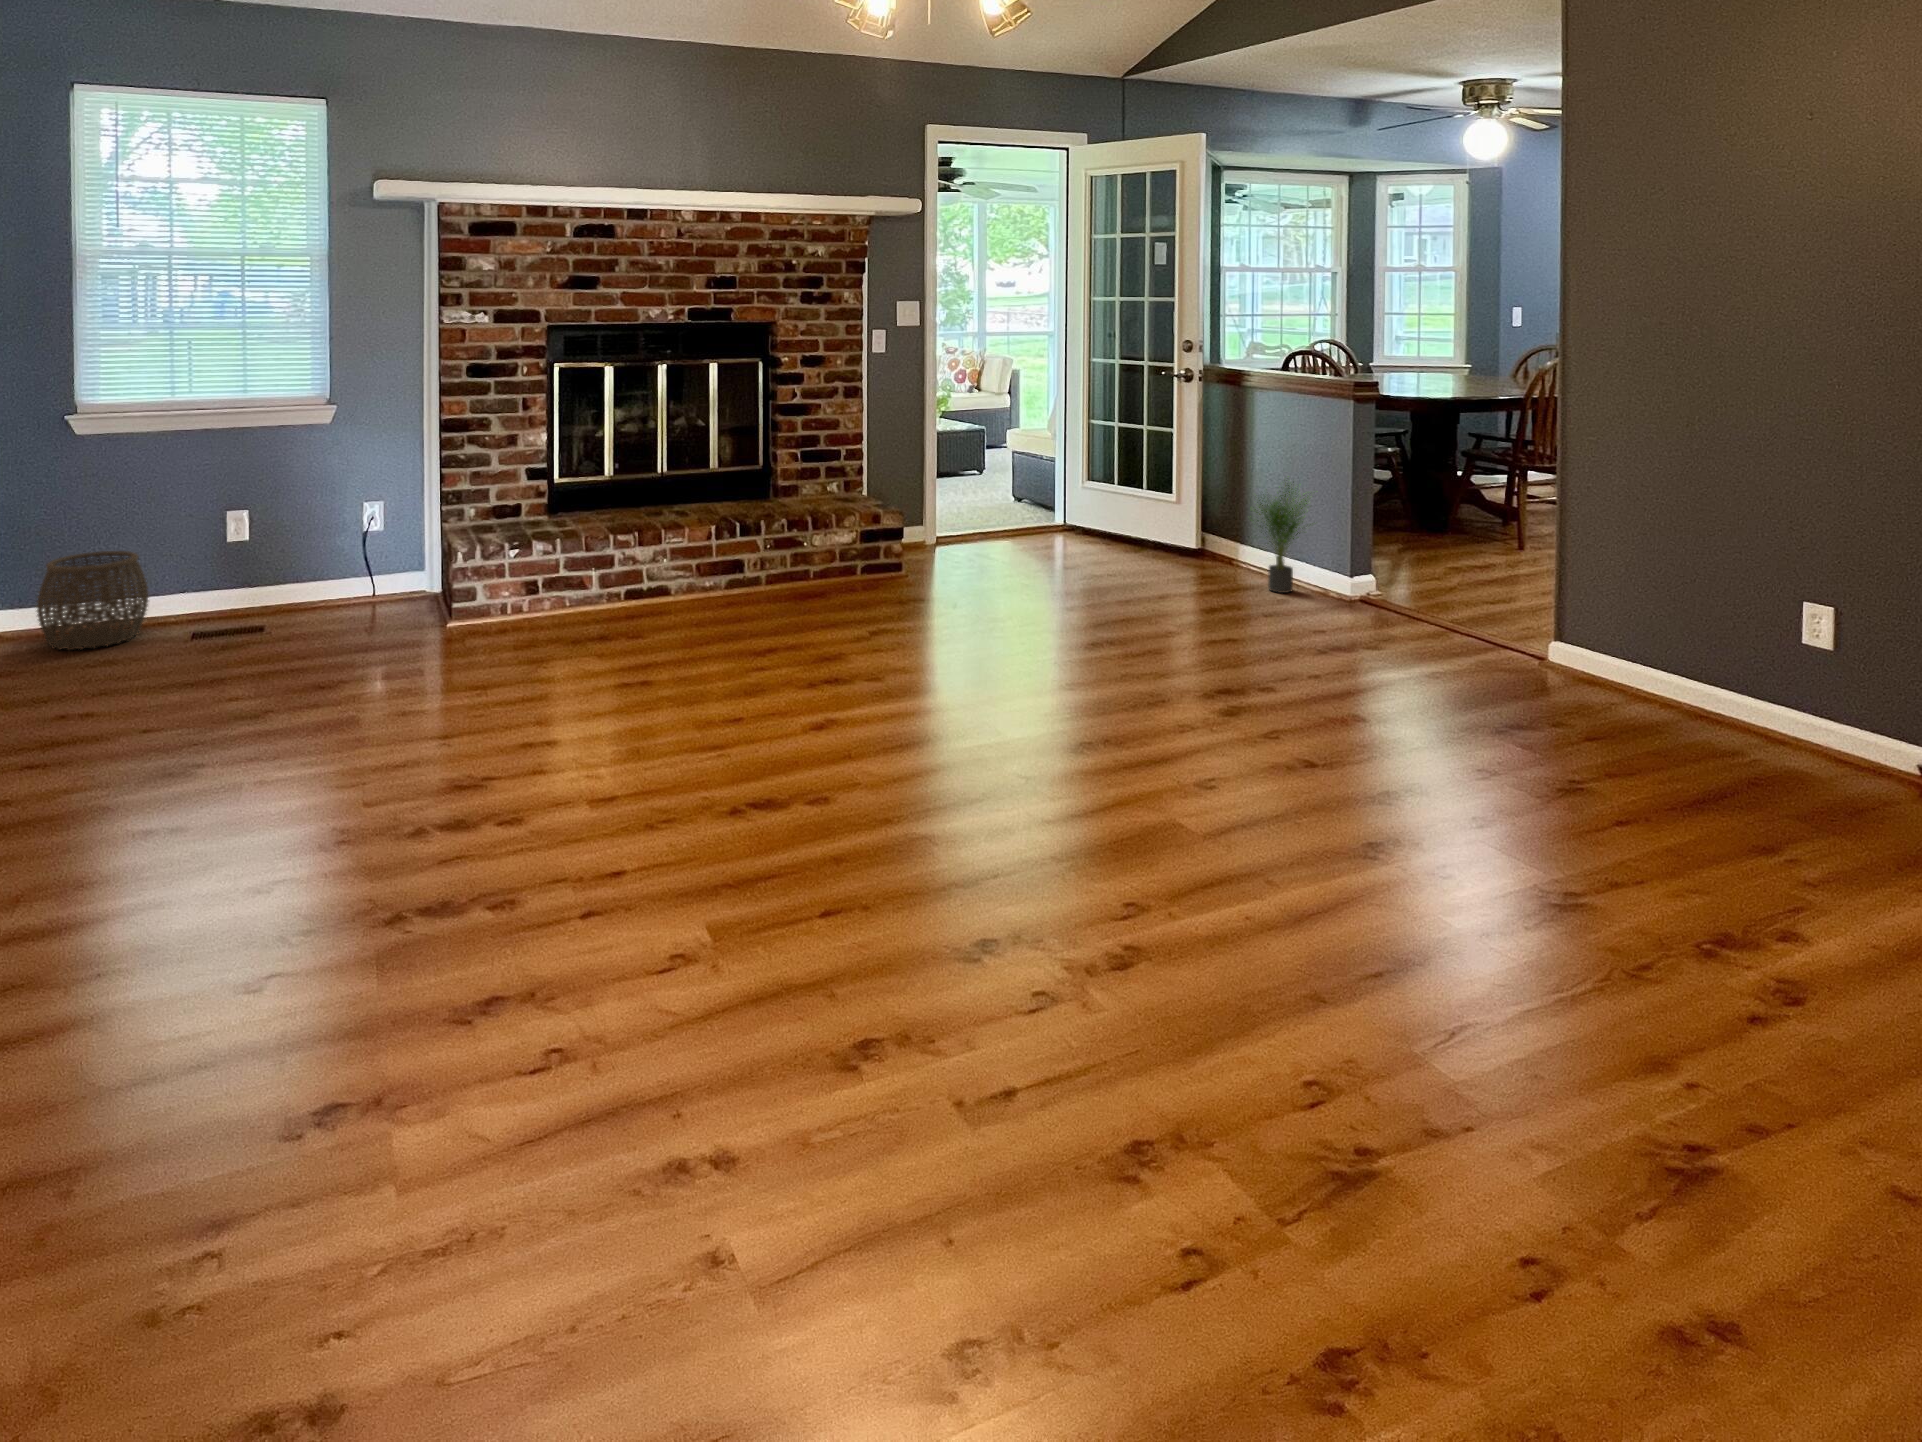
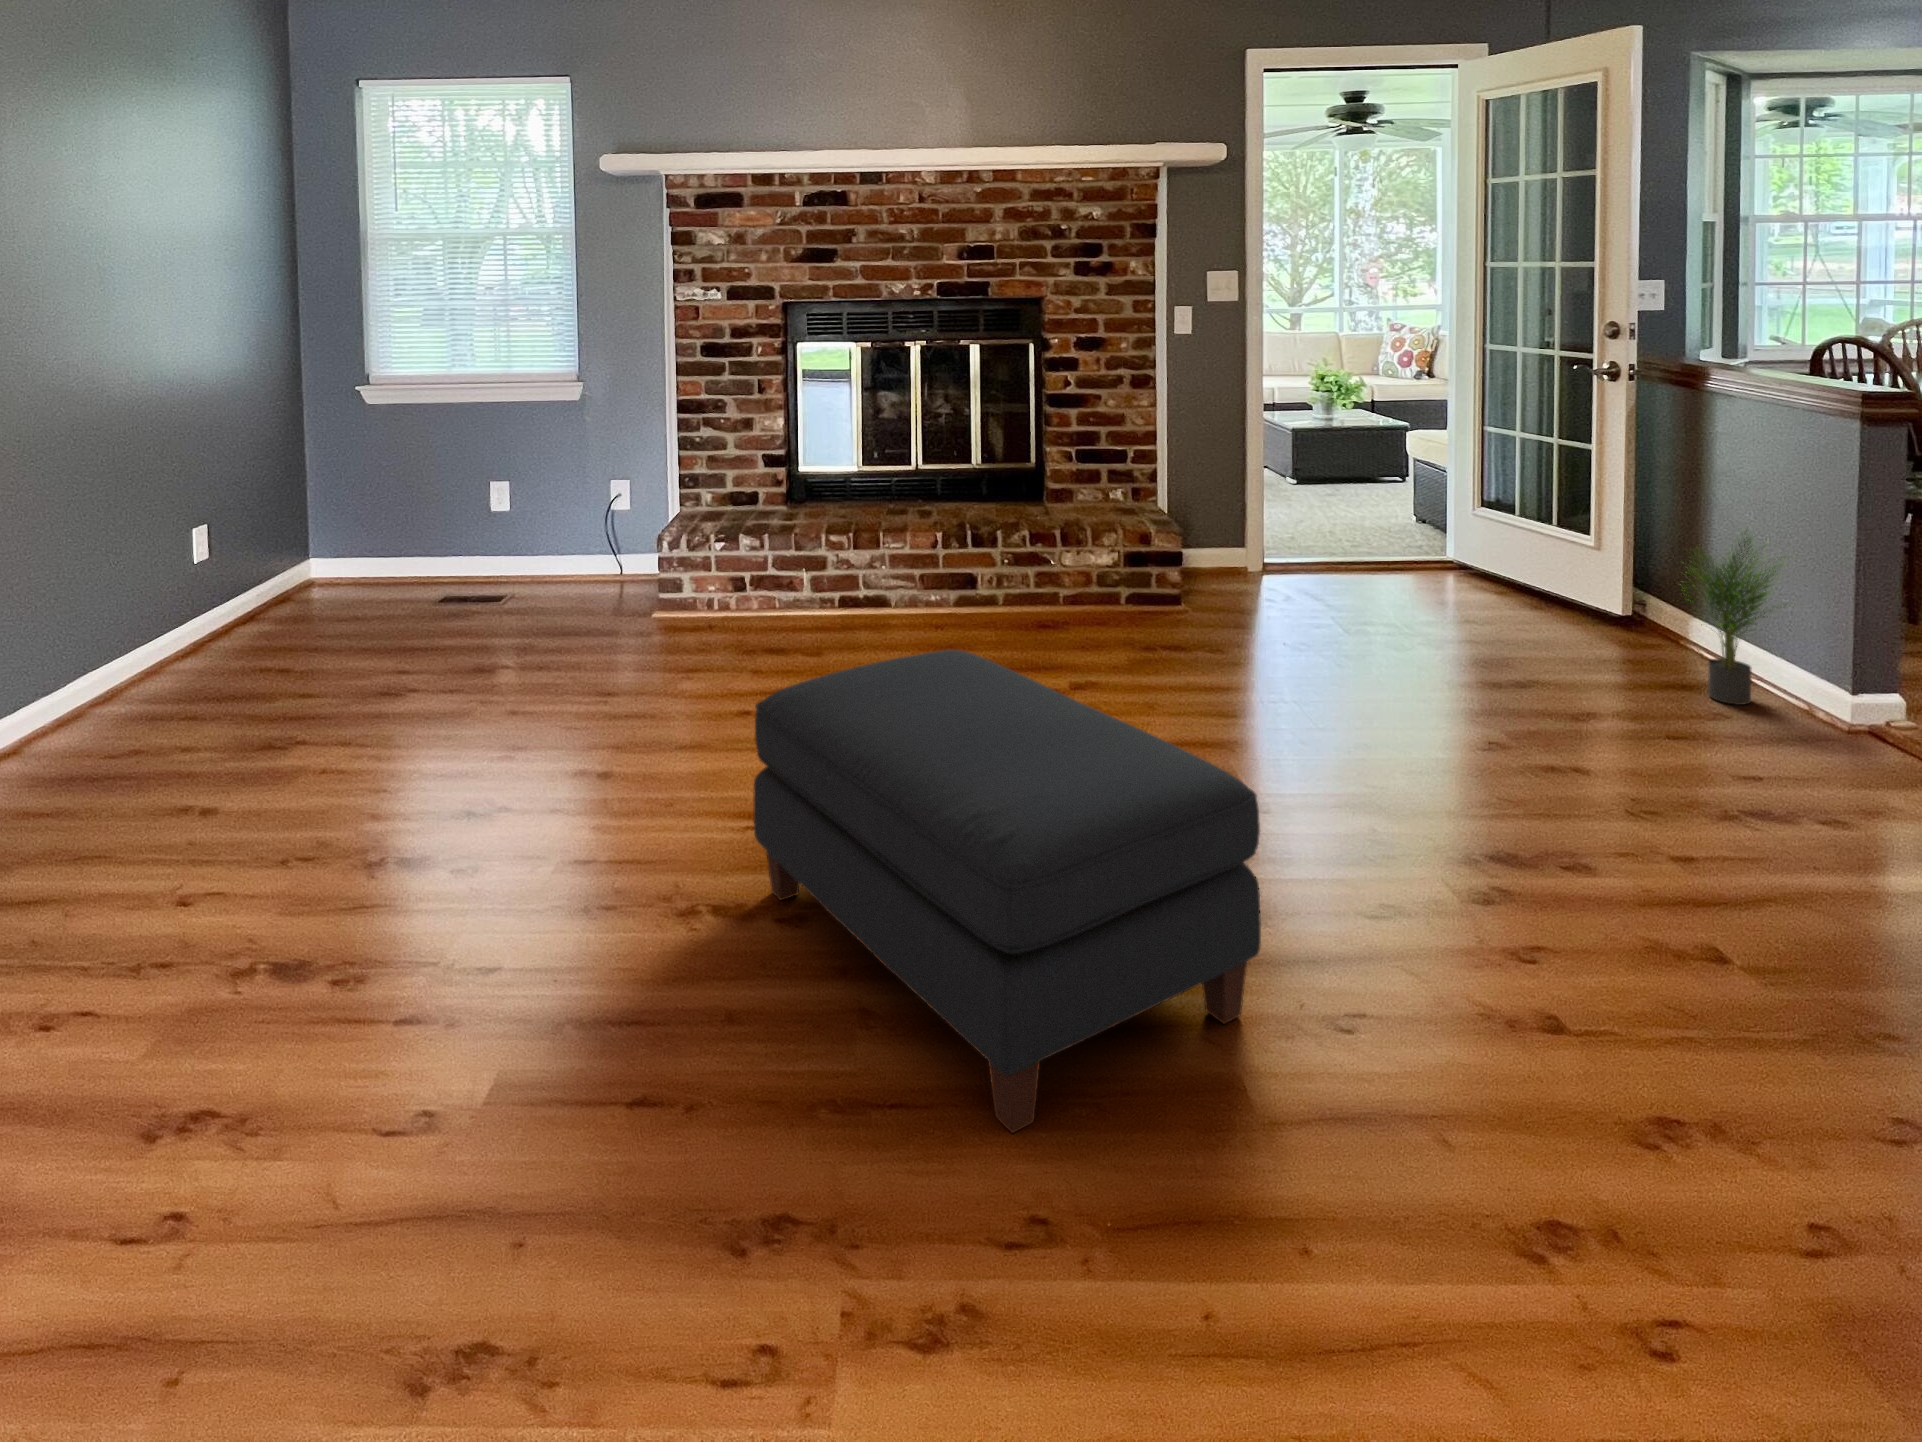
woven basket: present [37,551,149,650] -> none [317,513,414,604]
ottoman: none [784,586,1164,852] -> present [753,650,1261,1133]

